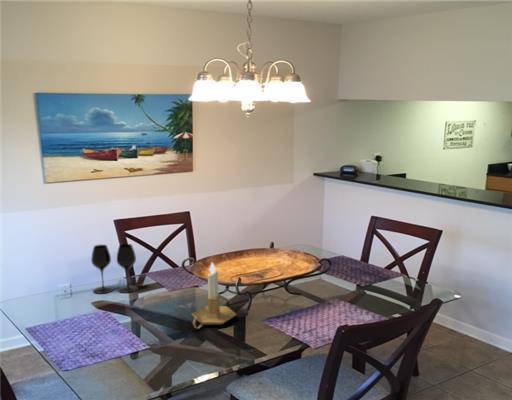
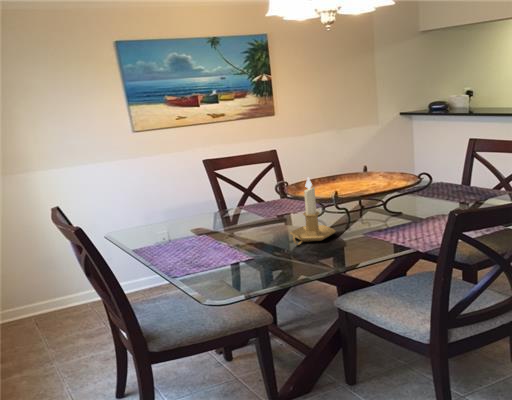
wine glass: present [91,244,138,294] -> none [185,175,232,225]

